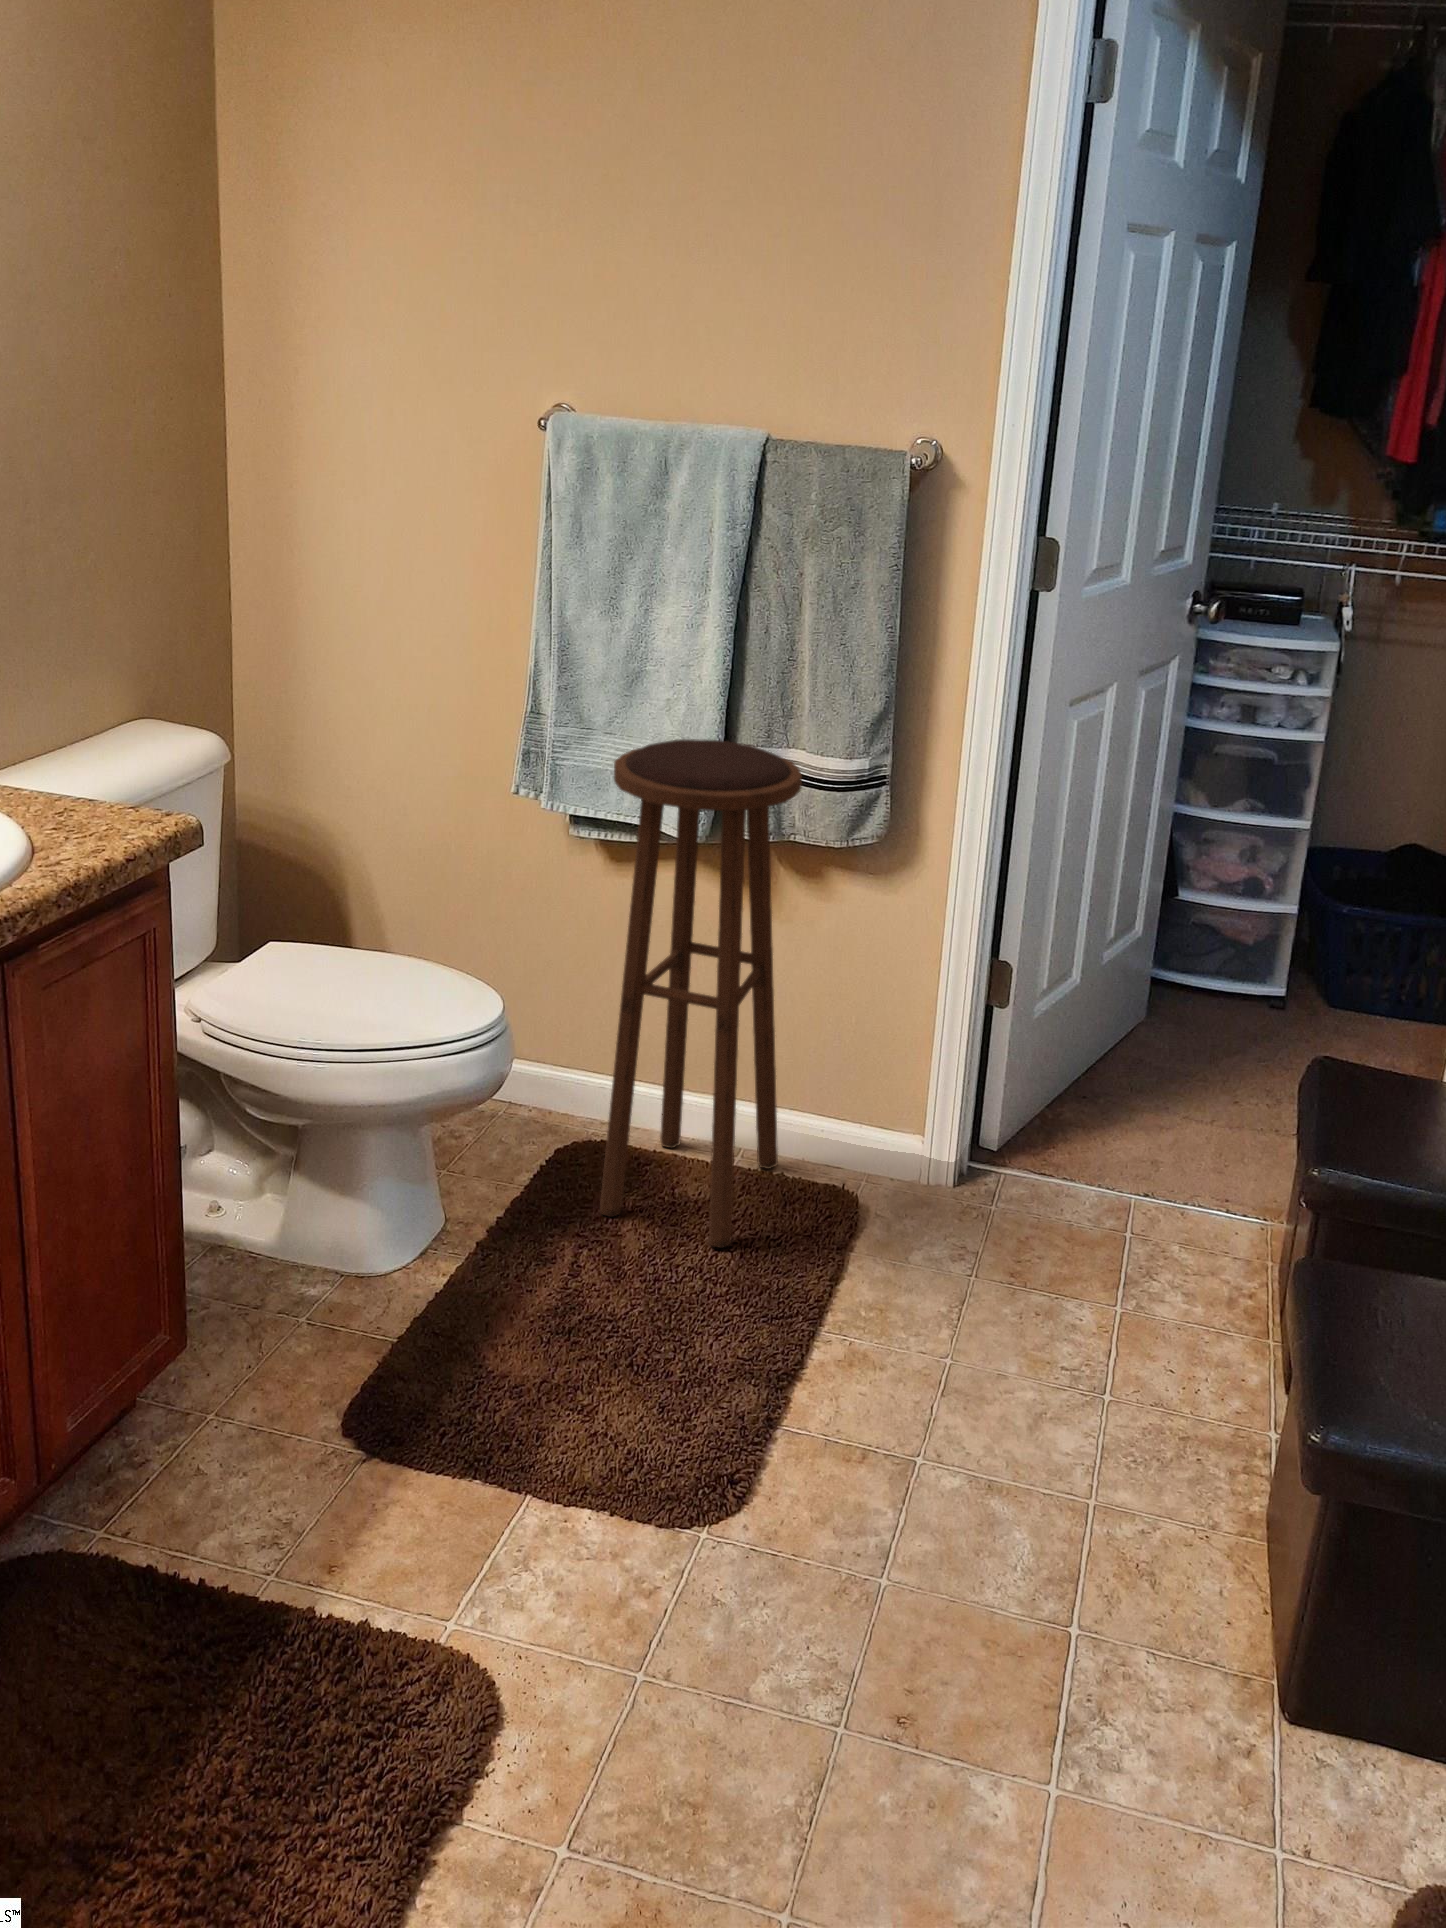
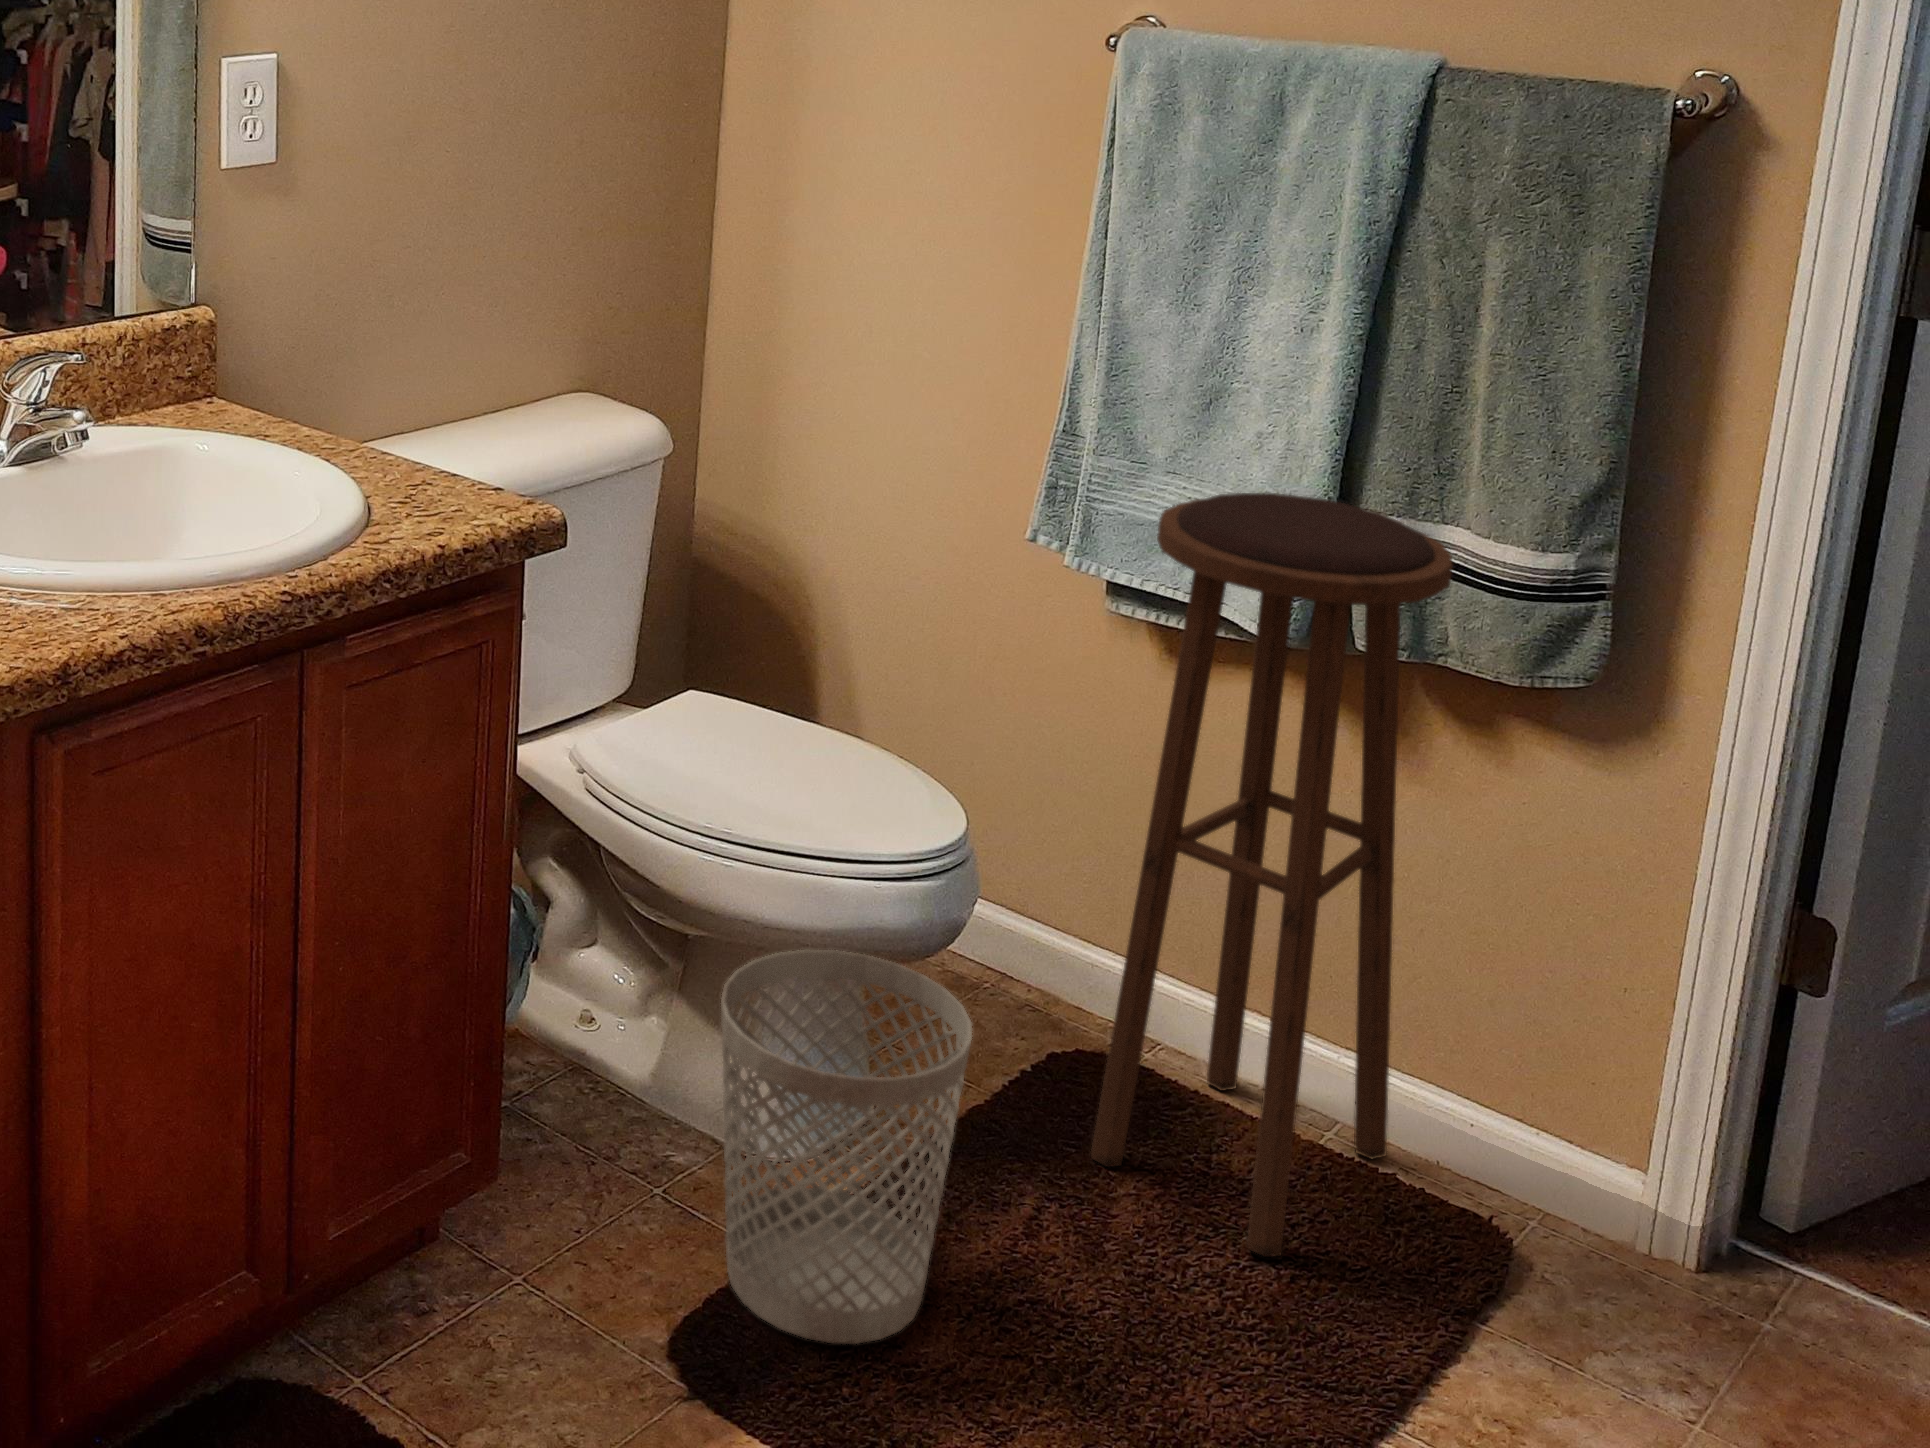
wastebasket: none [352,1111,537,1390] -> present [721,950,972,1343]

